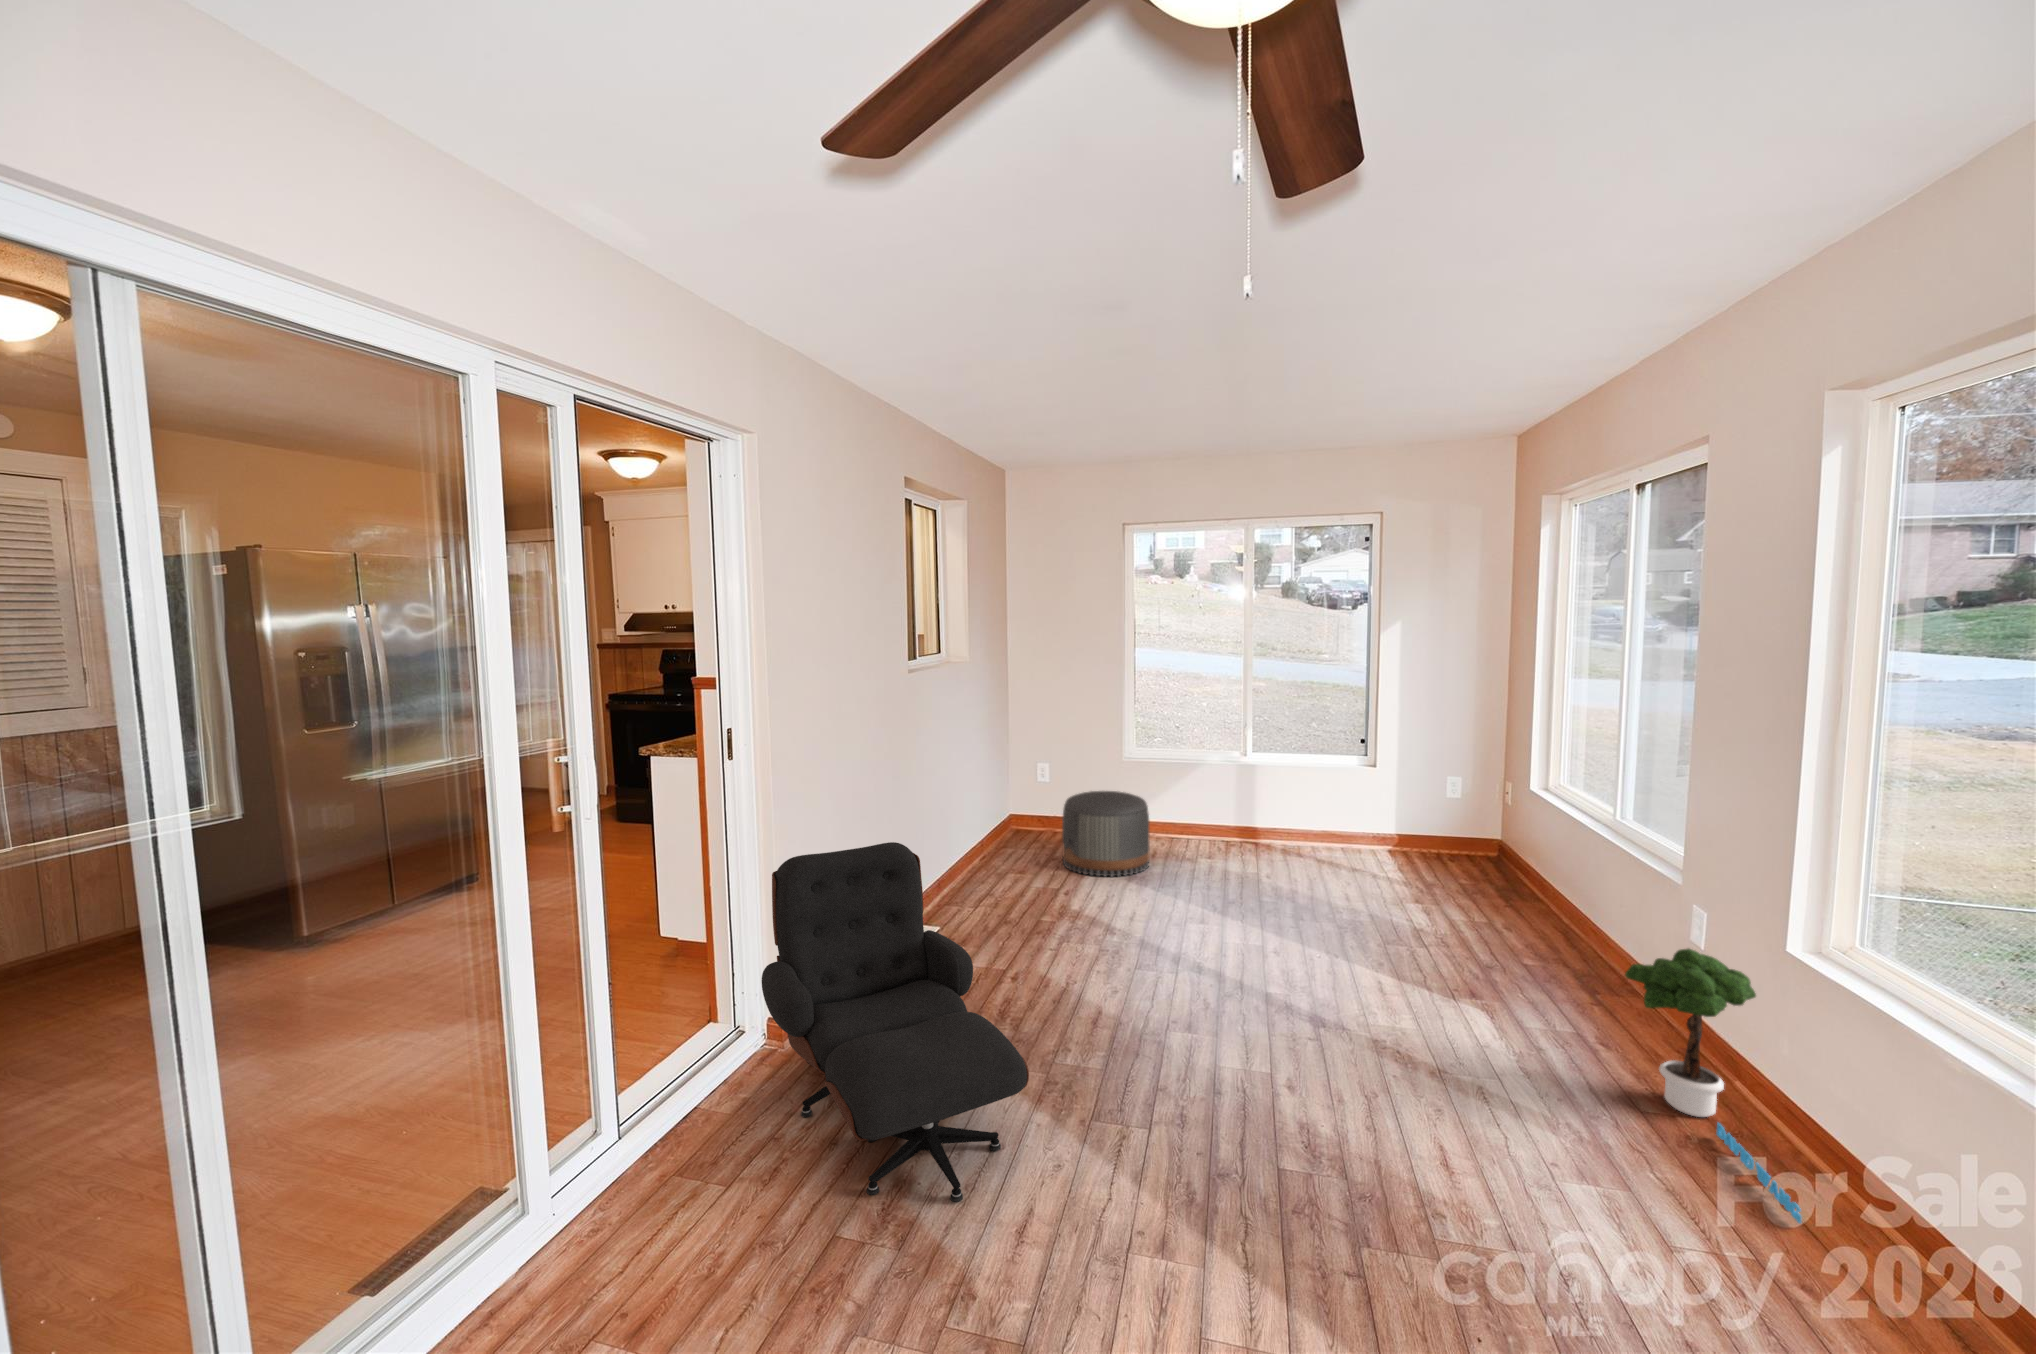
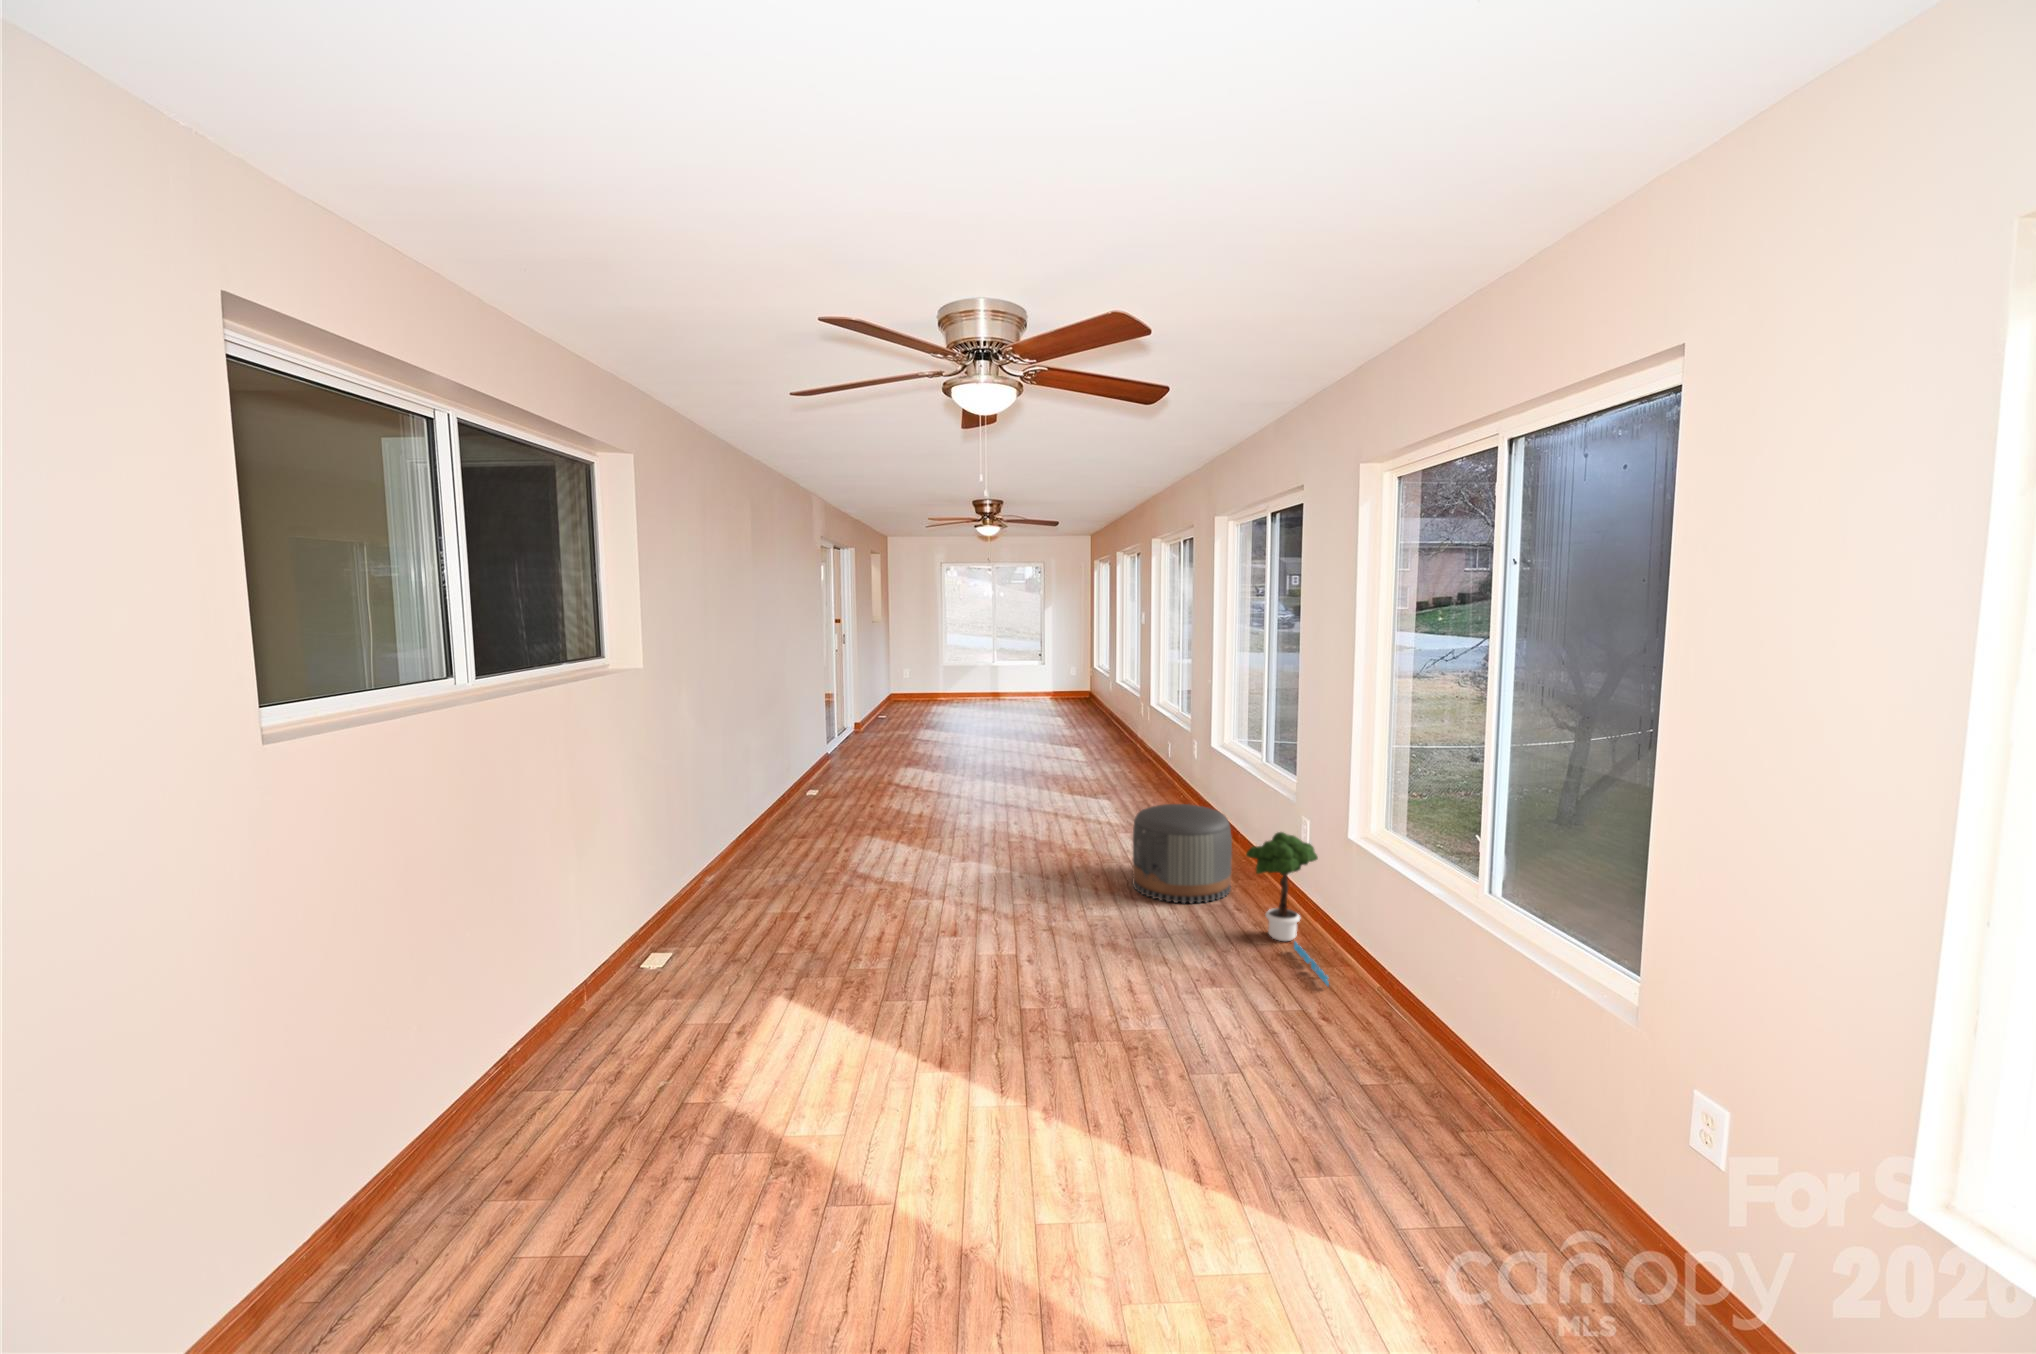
pouf: present [1062,791,1149,877] -> present [1133,804,1232,903]
lounge chair: present [761,842,1029,1202] -> none [585,804,834,1074]

